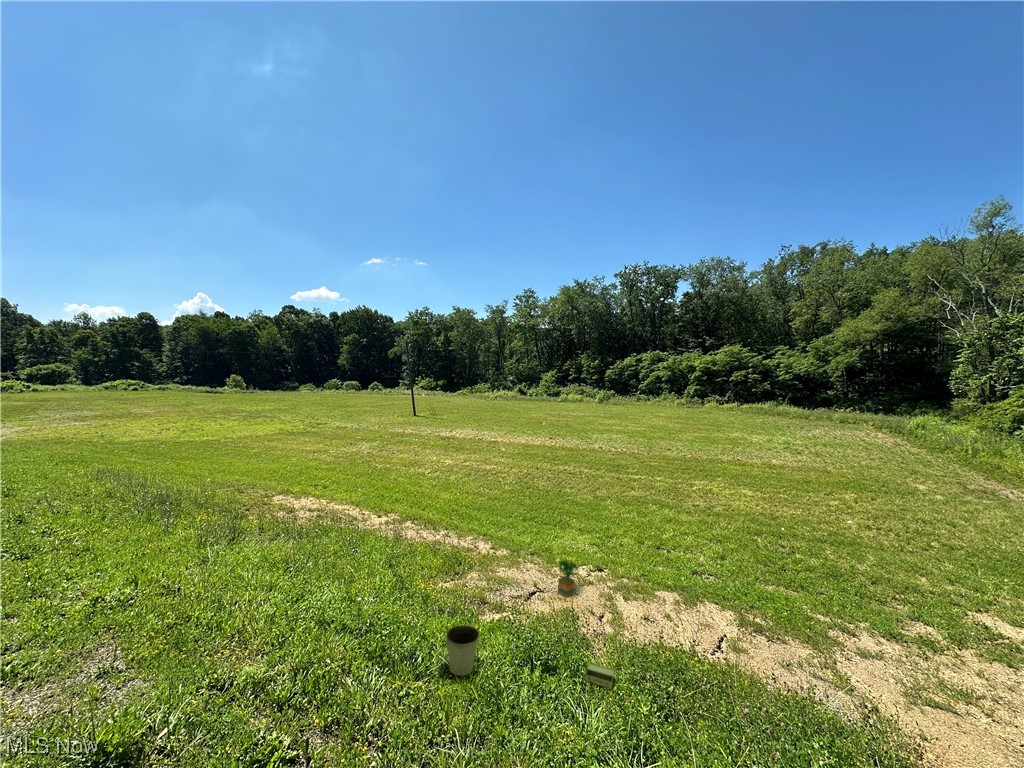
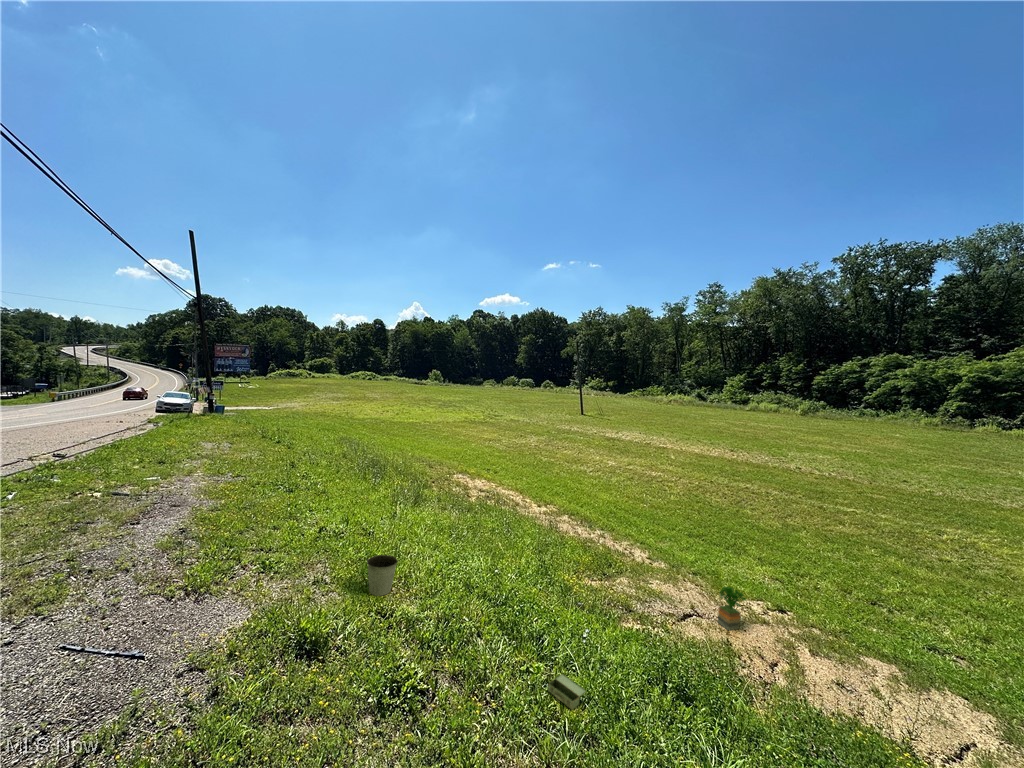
bucket: present [446,625,479,676] -> present [367,555,399,596]
toolbox: present [585,663,614,689] -> present [548,674,586,710]

